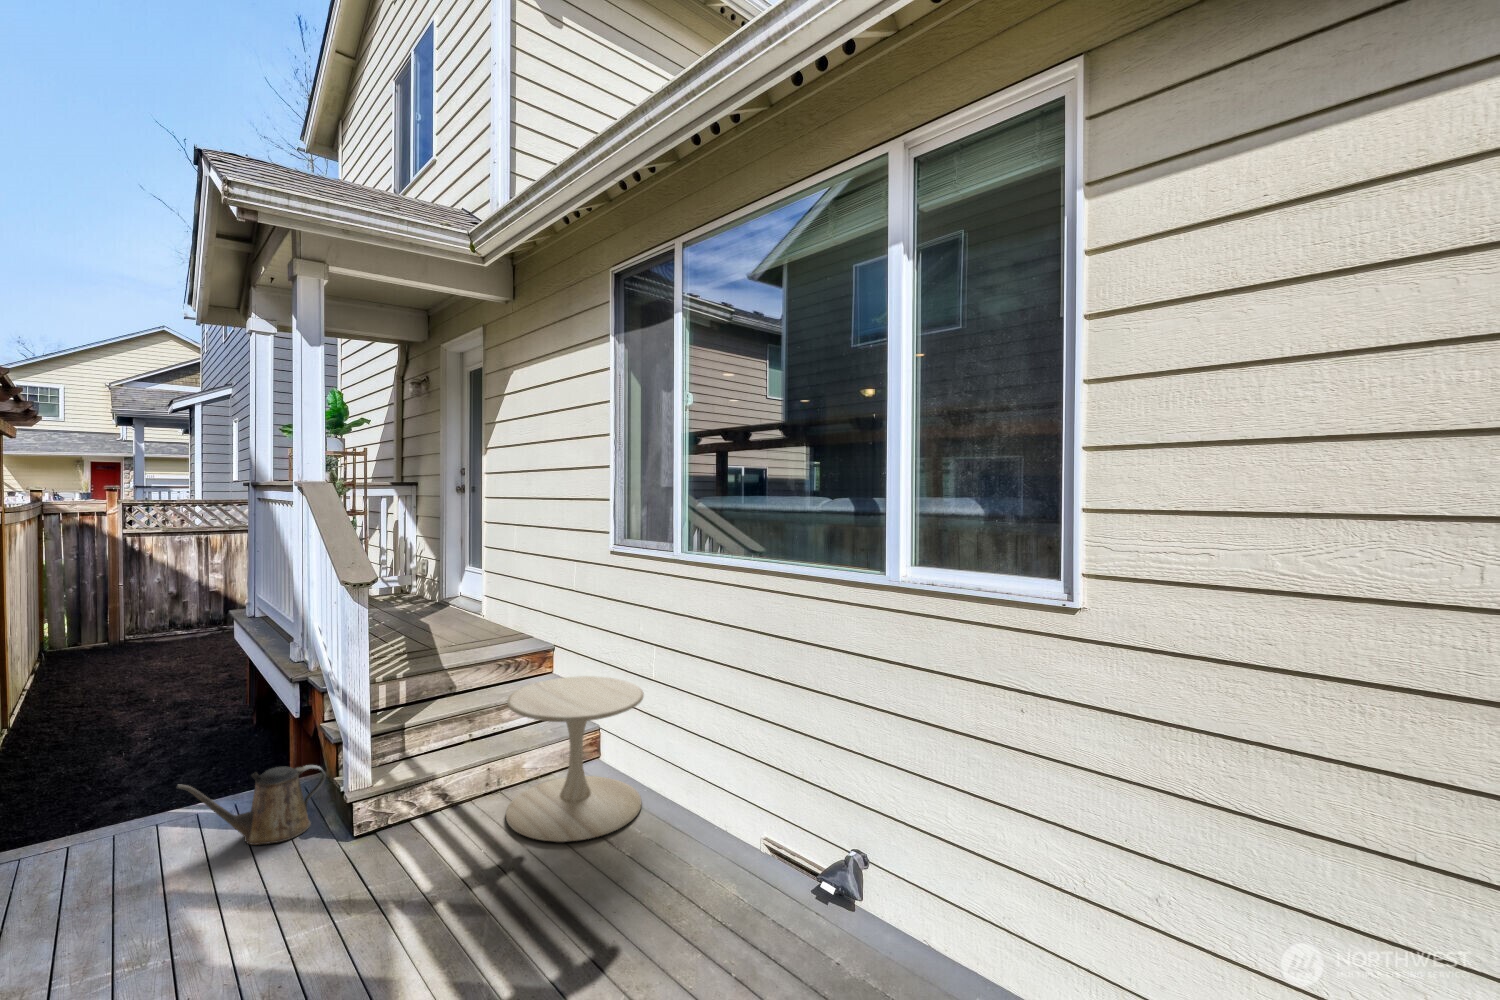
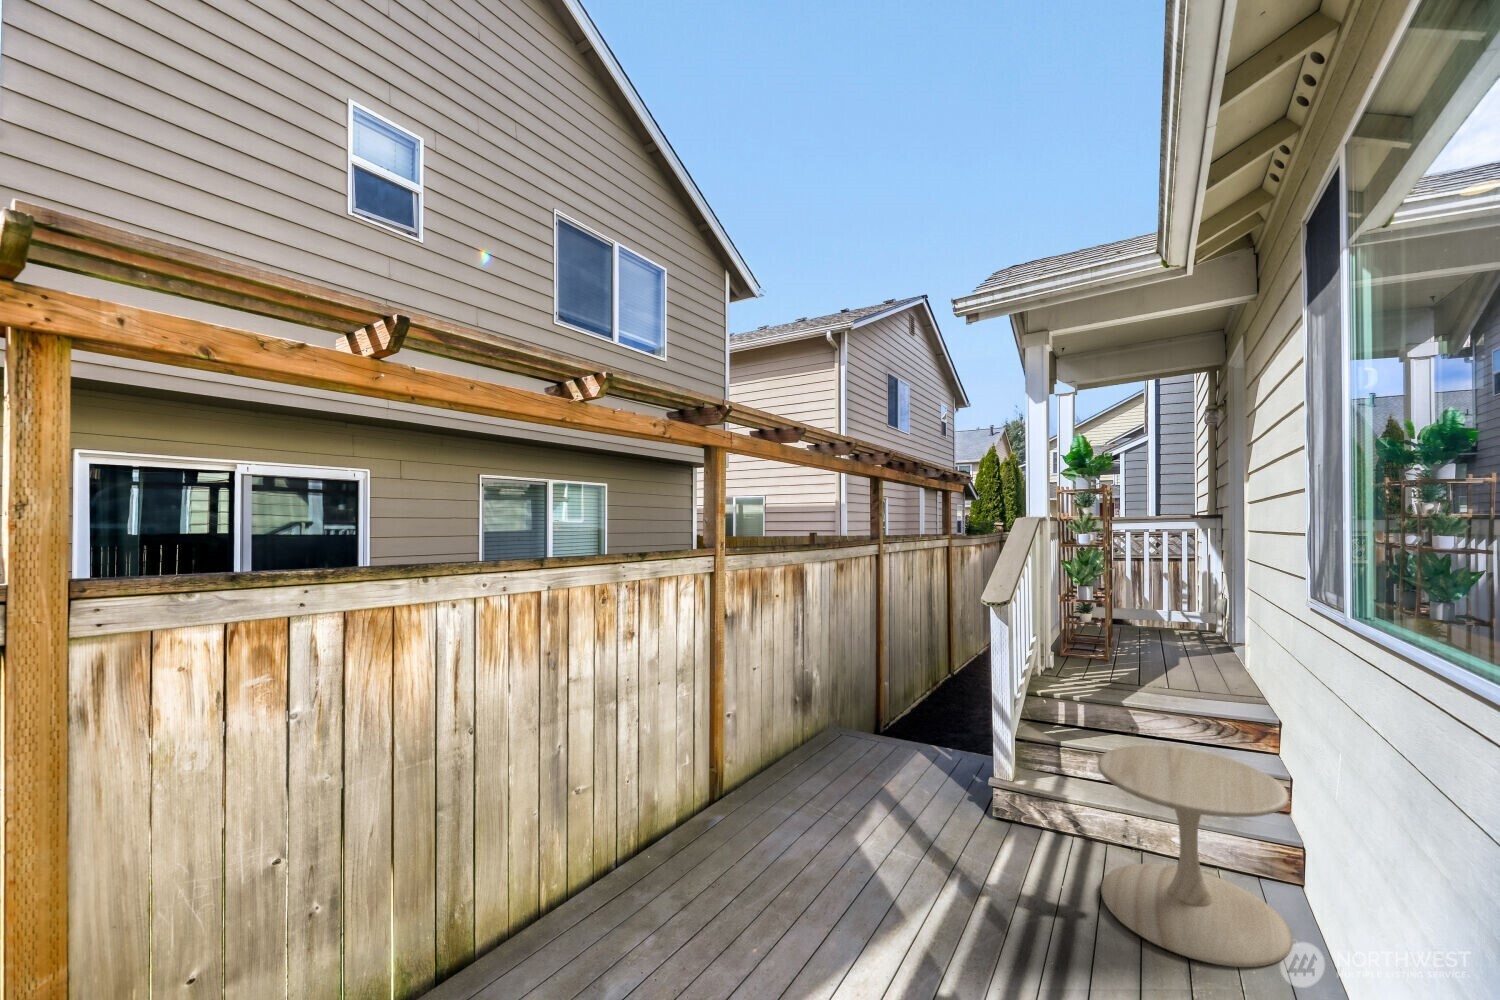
watering can: present [177,765,326,845] -> none [909,725,1001,797]

